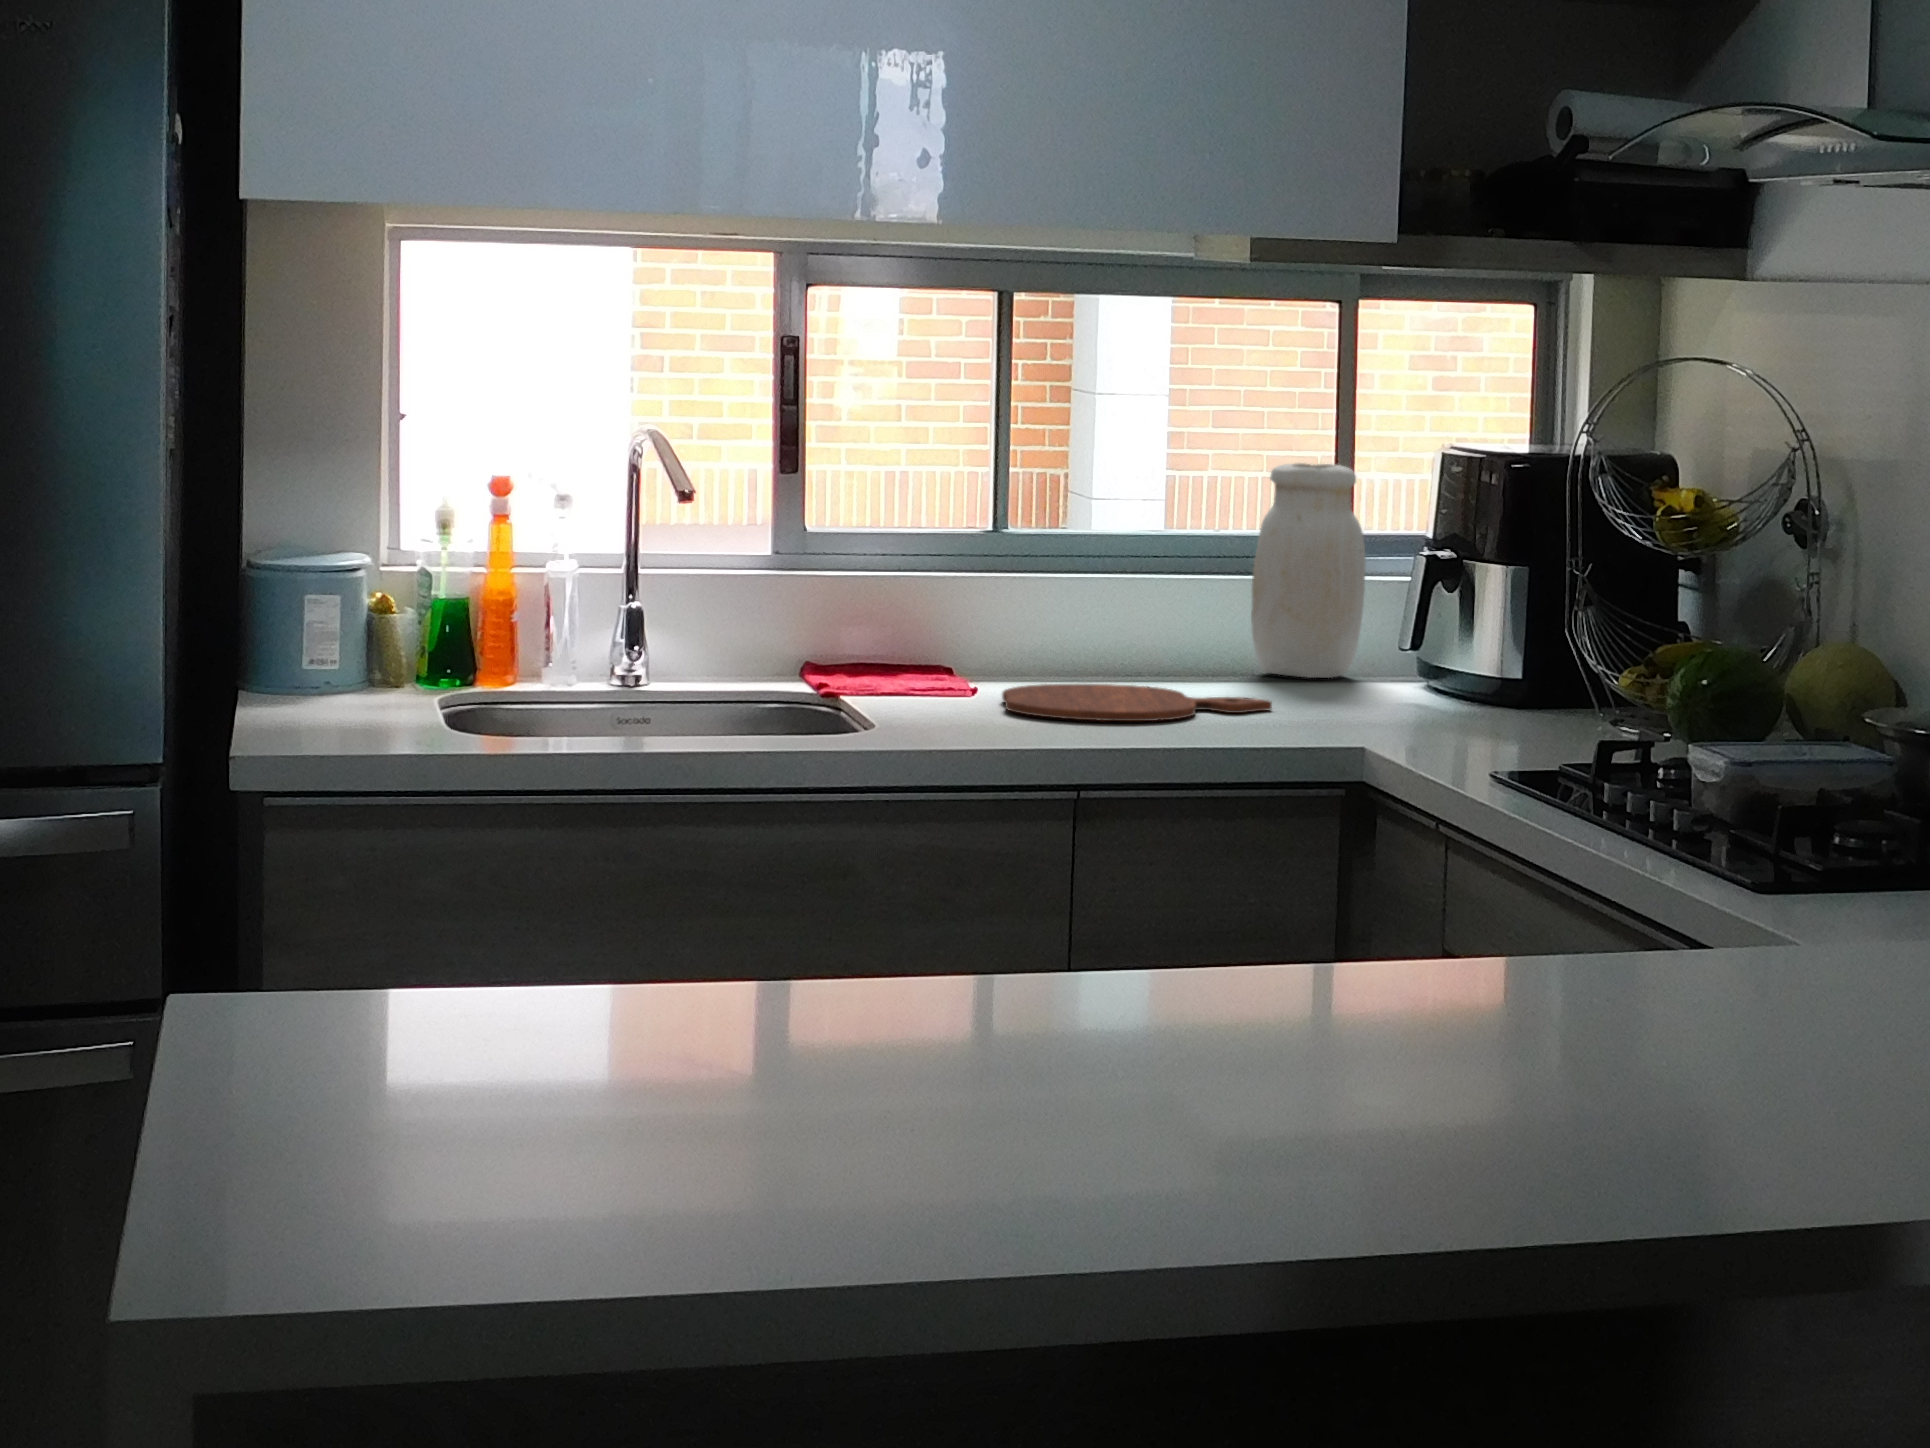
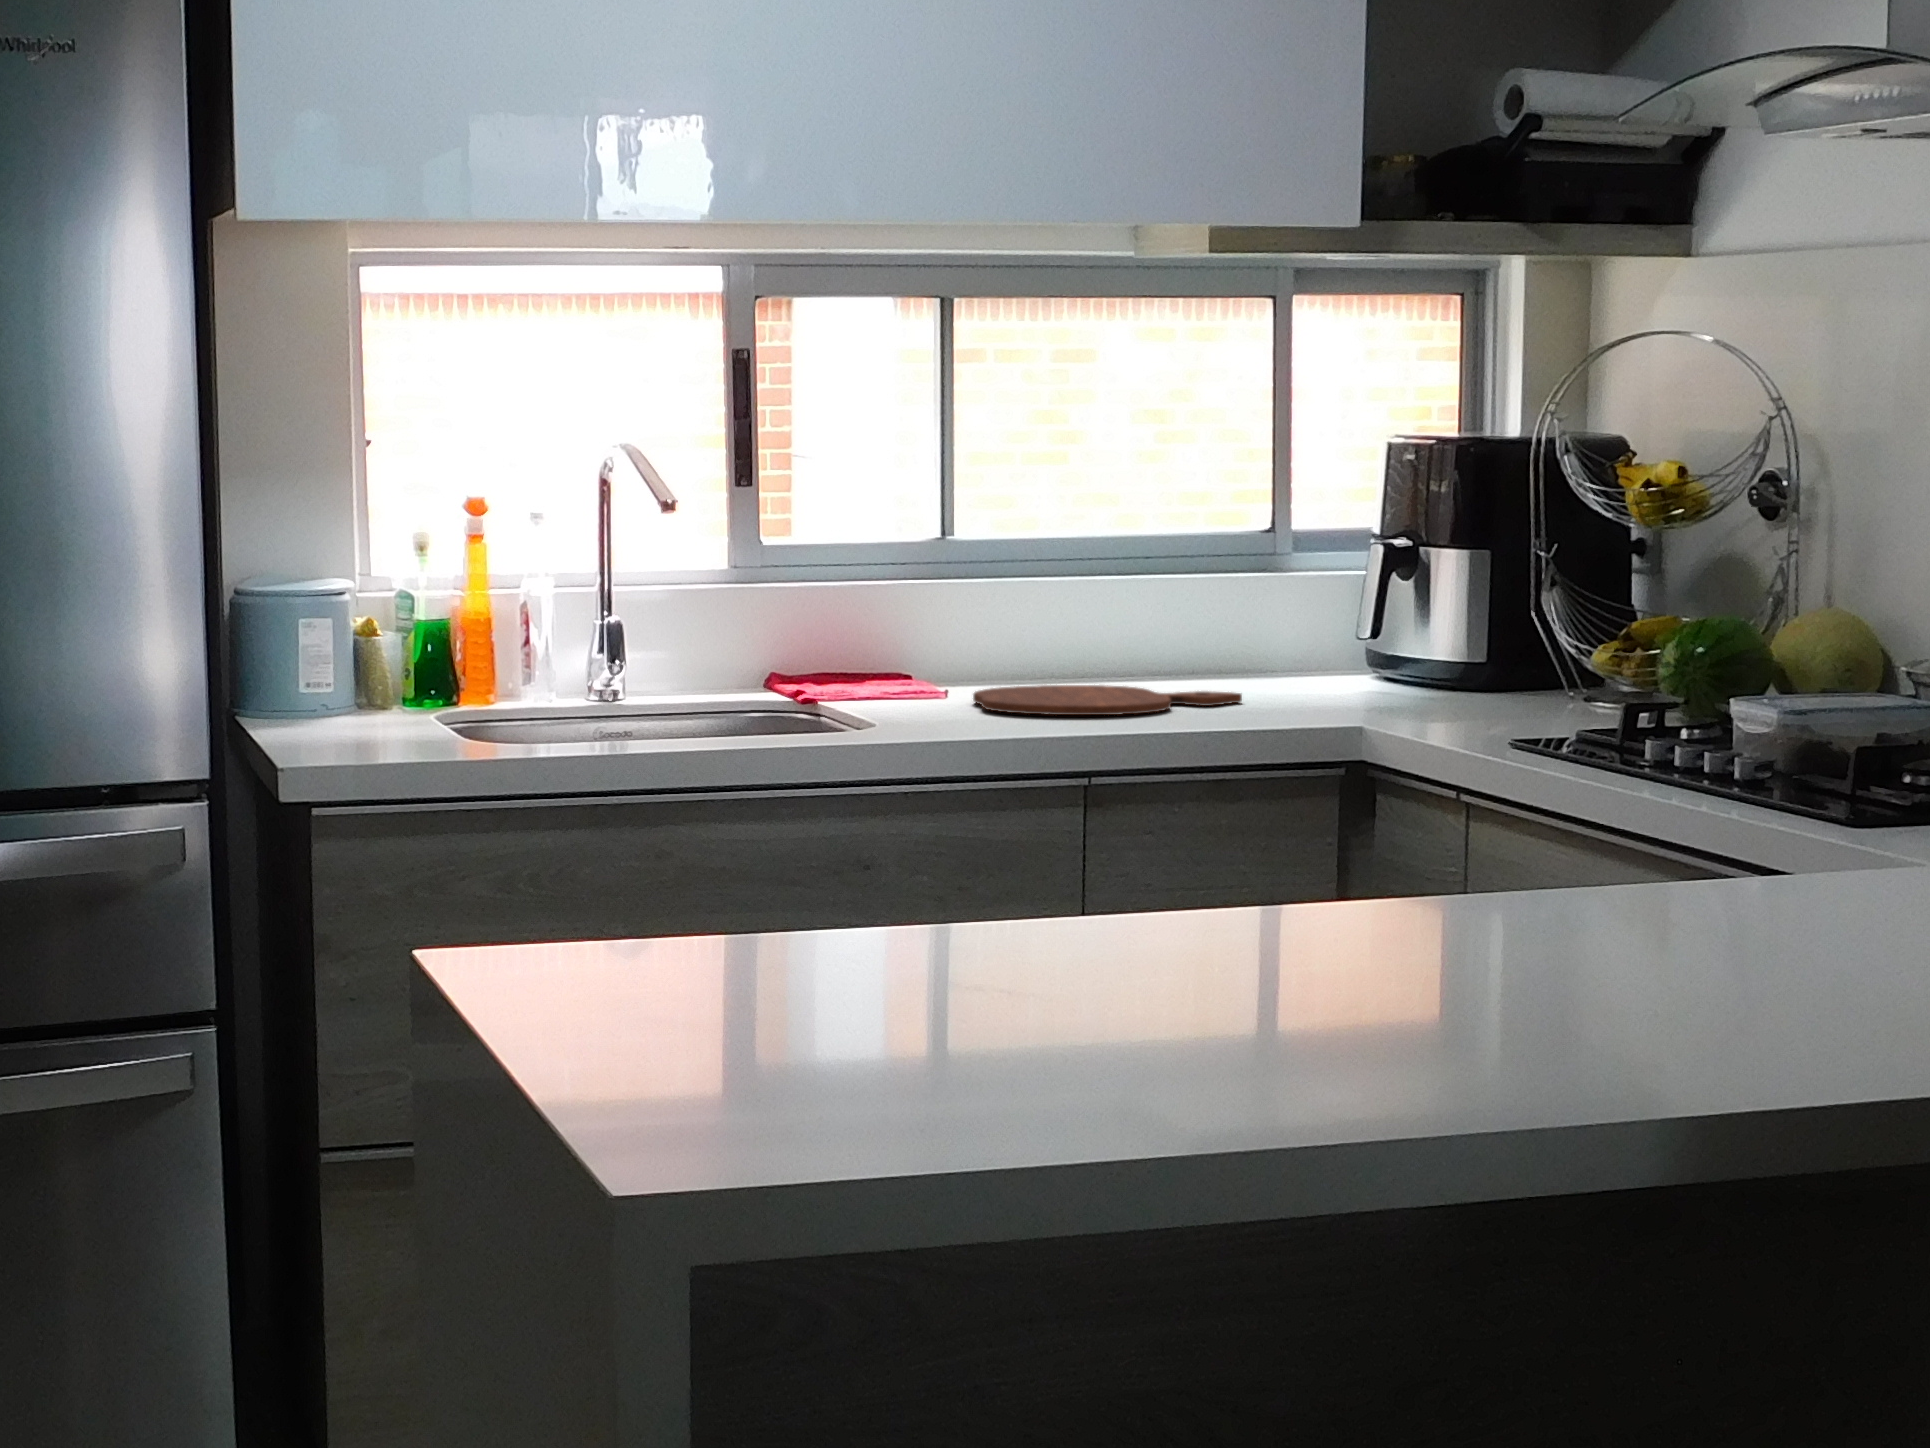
jar: present [1251,463,1365,678] -> none [1196,462,1312,675]

